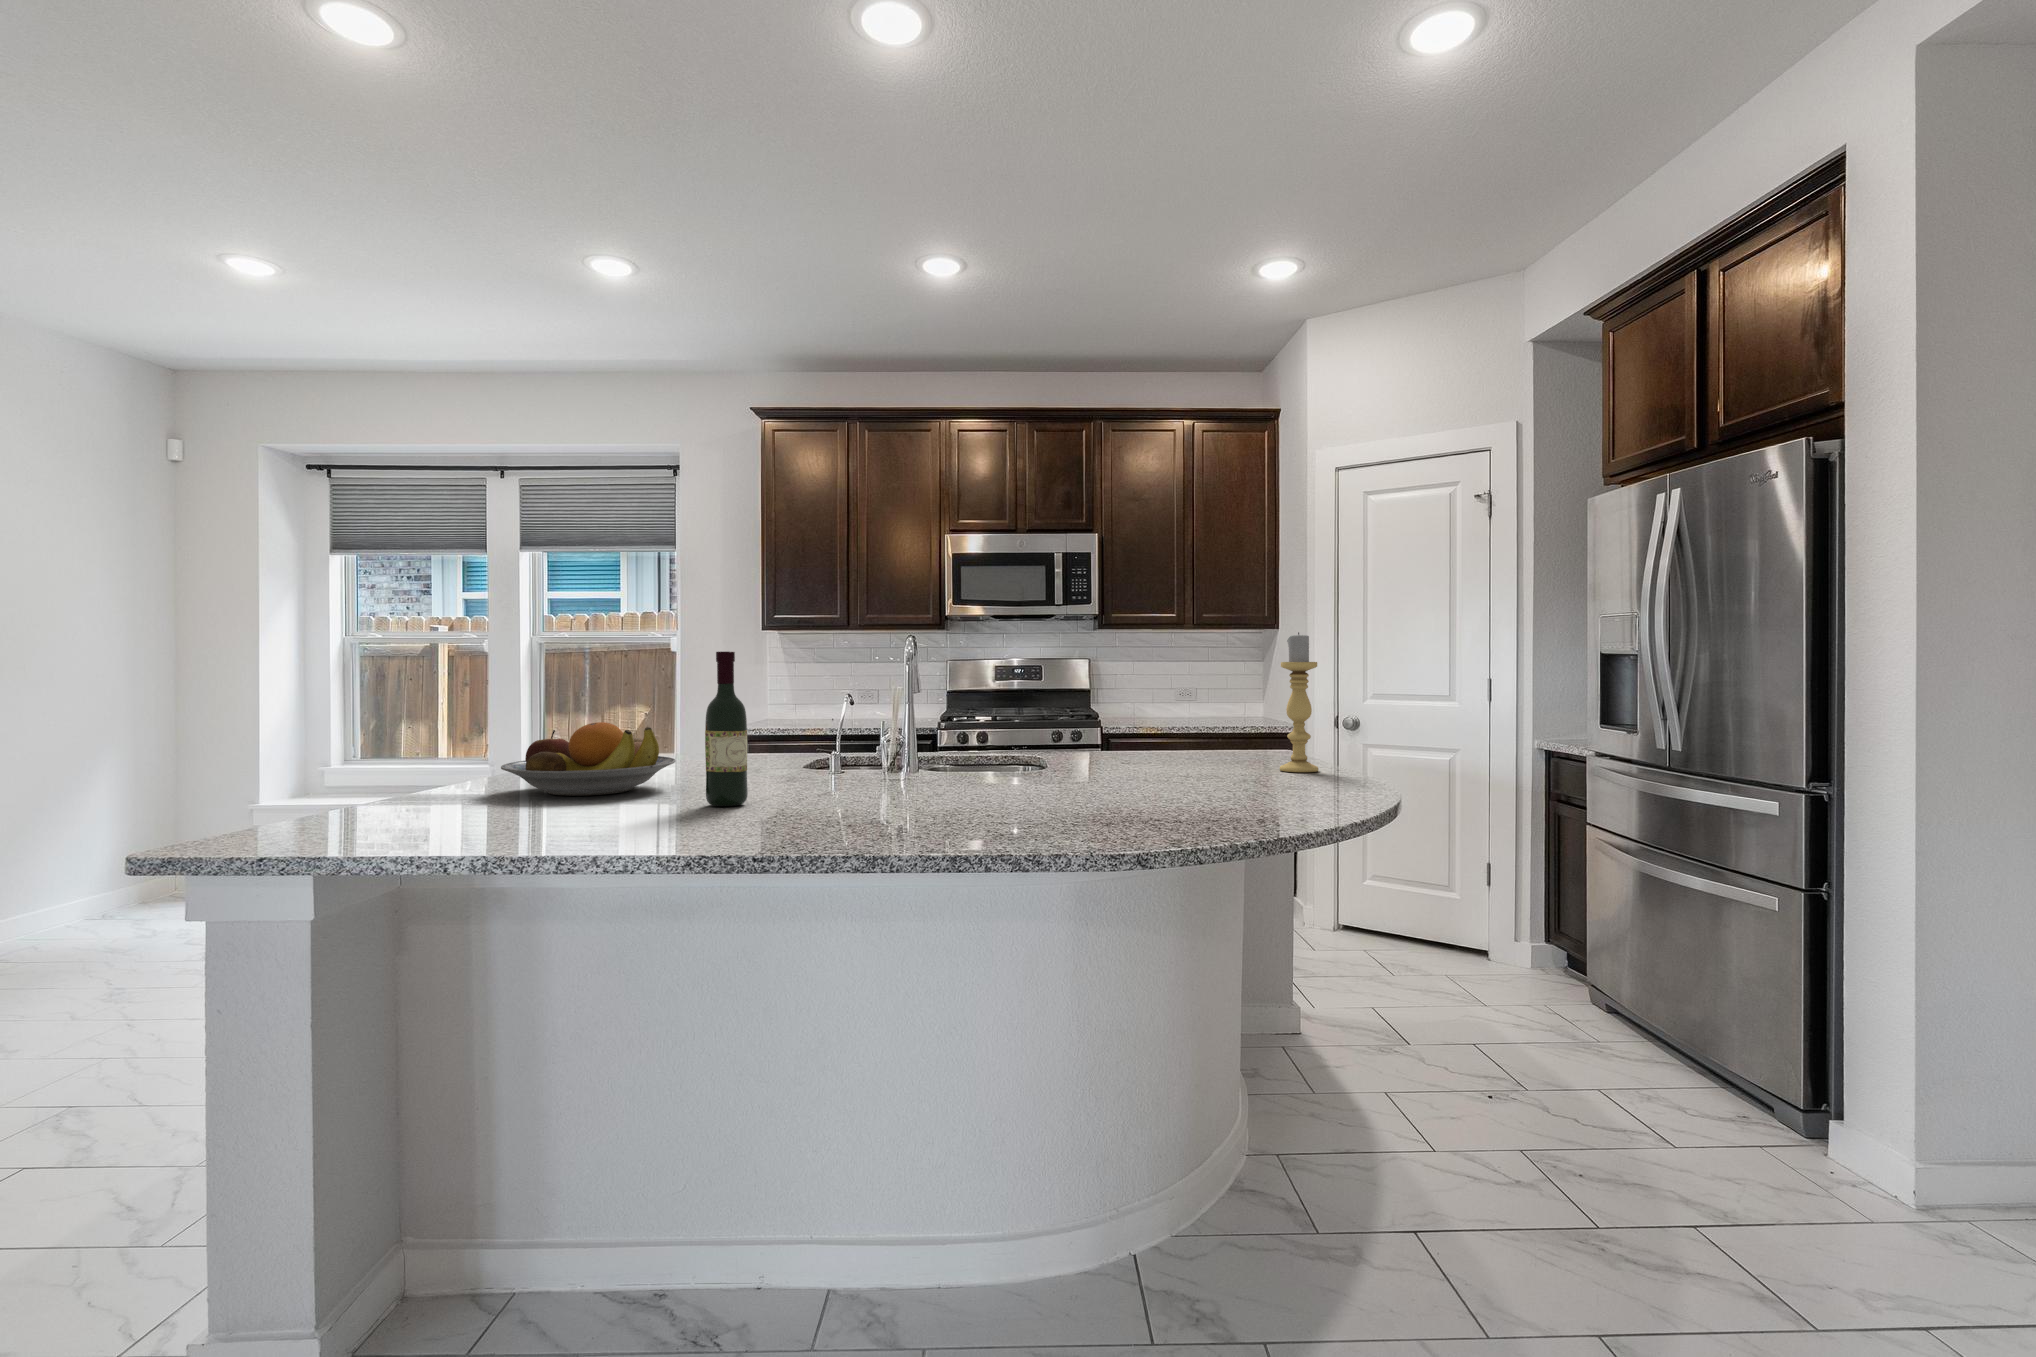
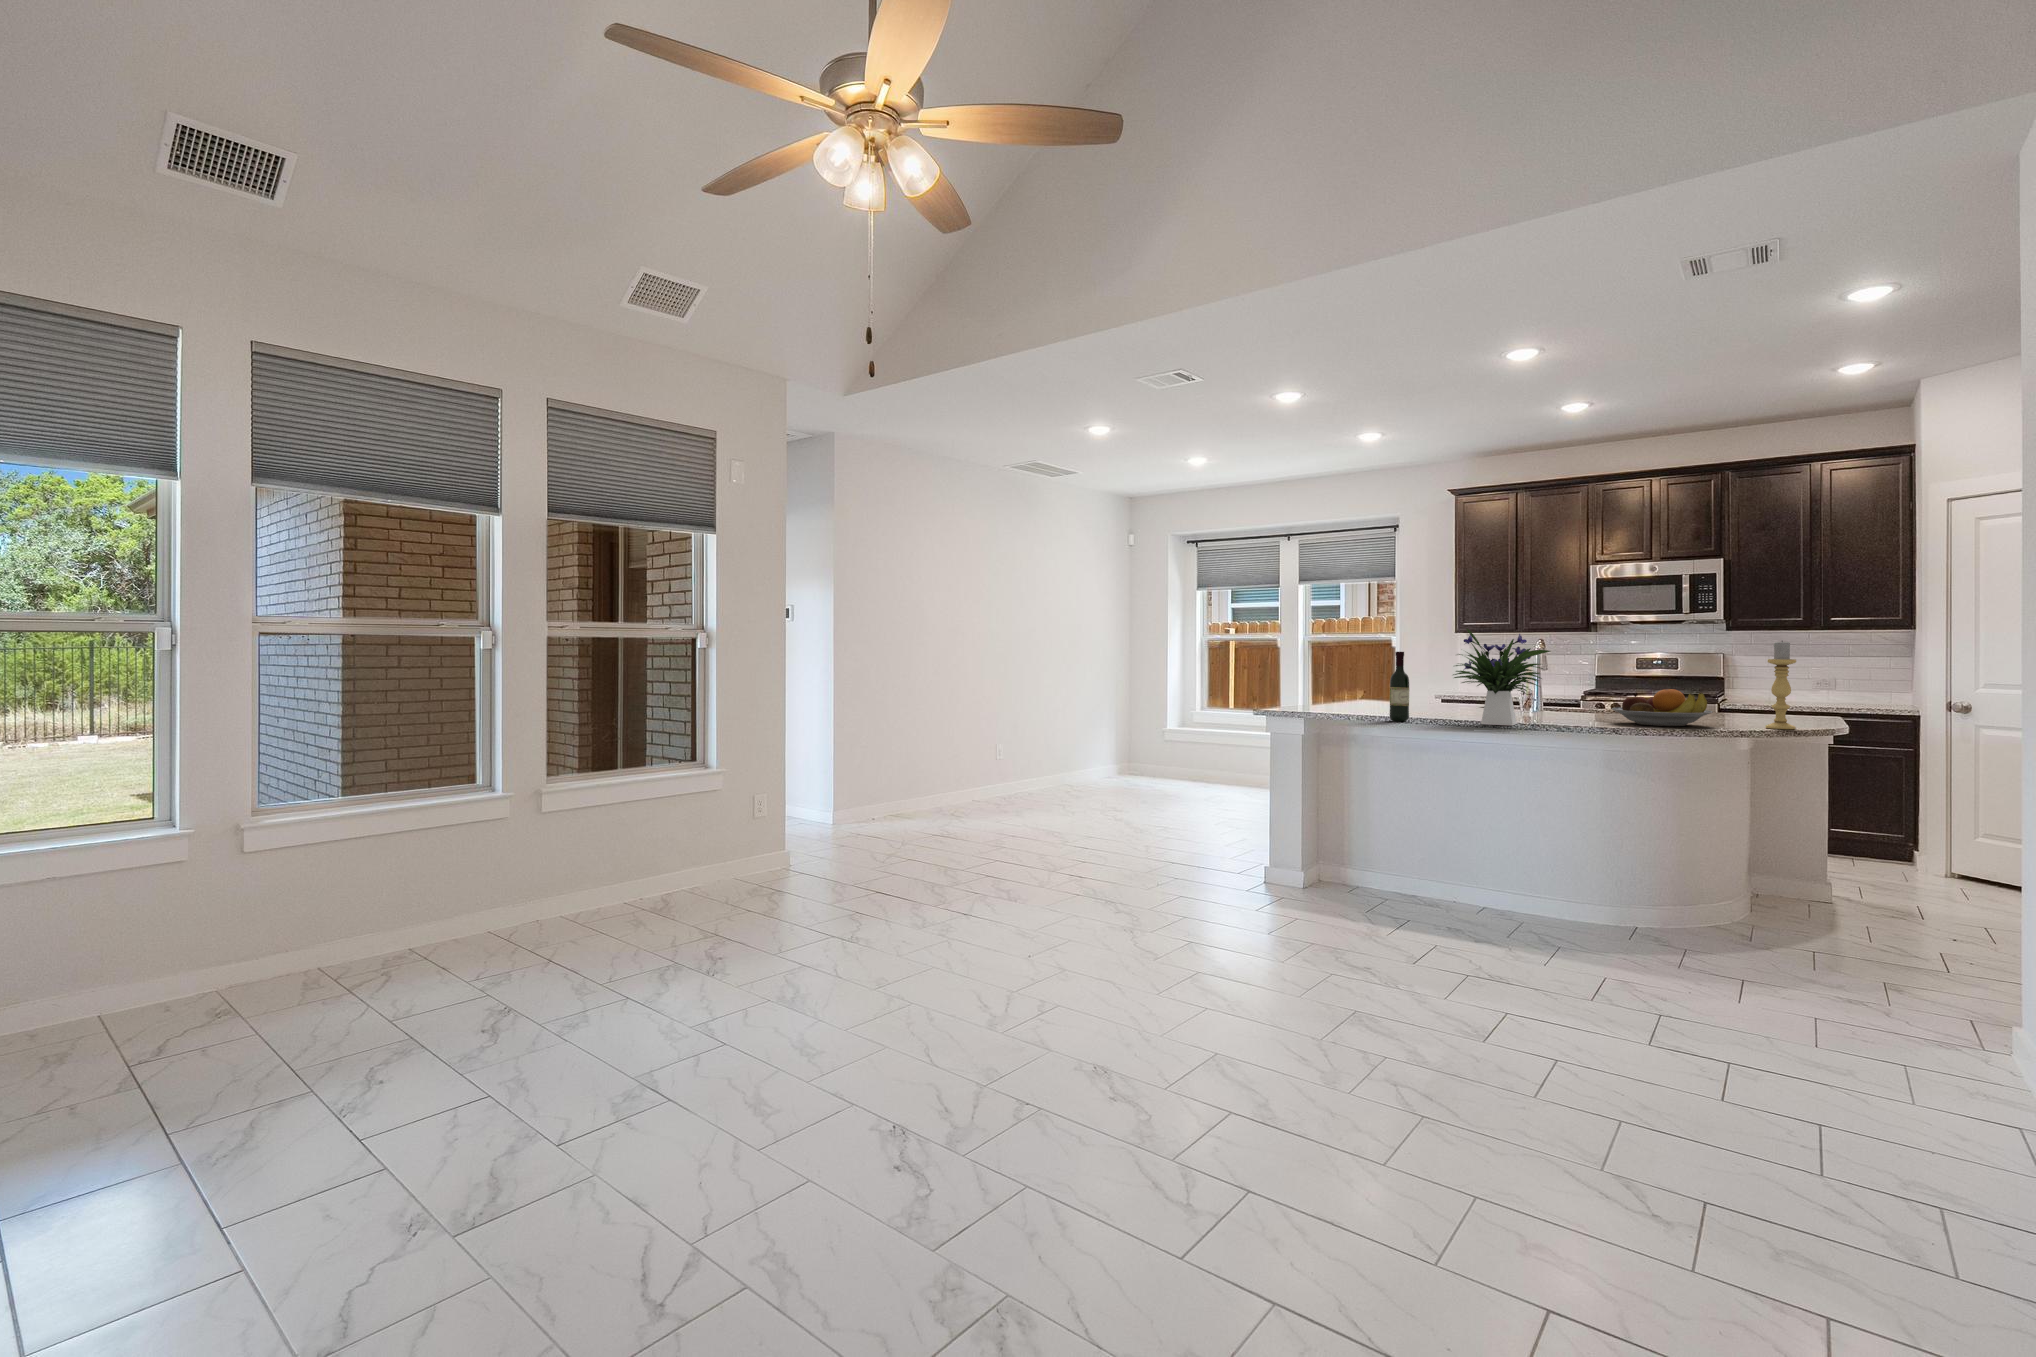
flower arrangement: none [829,602,1012,802] -> present [1453,629,1550,725]
fruit bowl: present [501,722,676,796] -> present [1612,689,1713,726]

